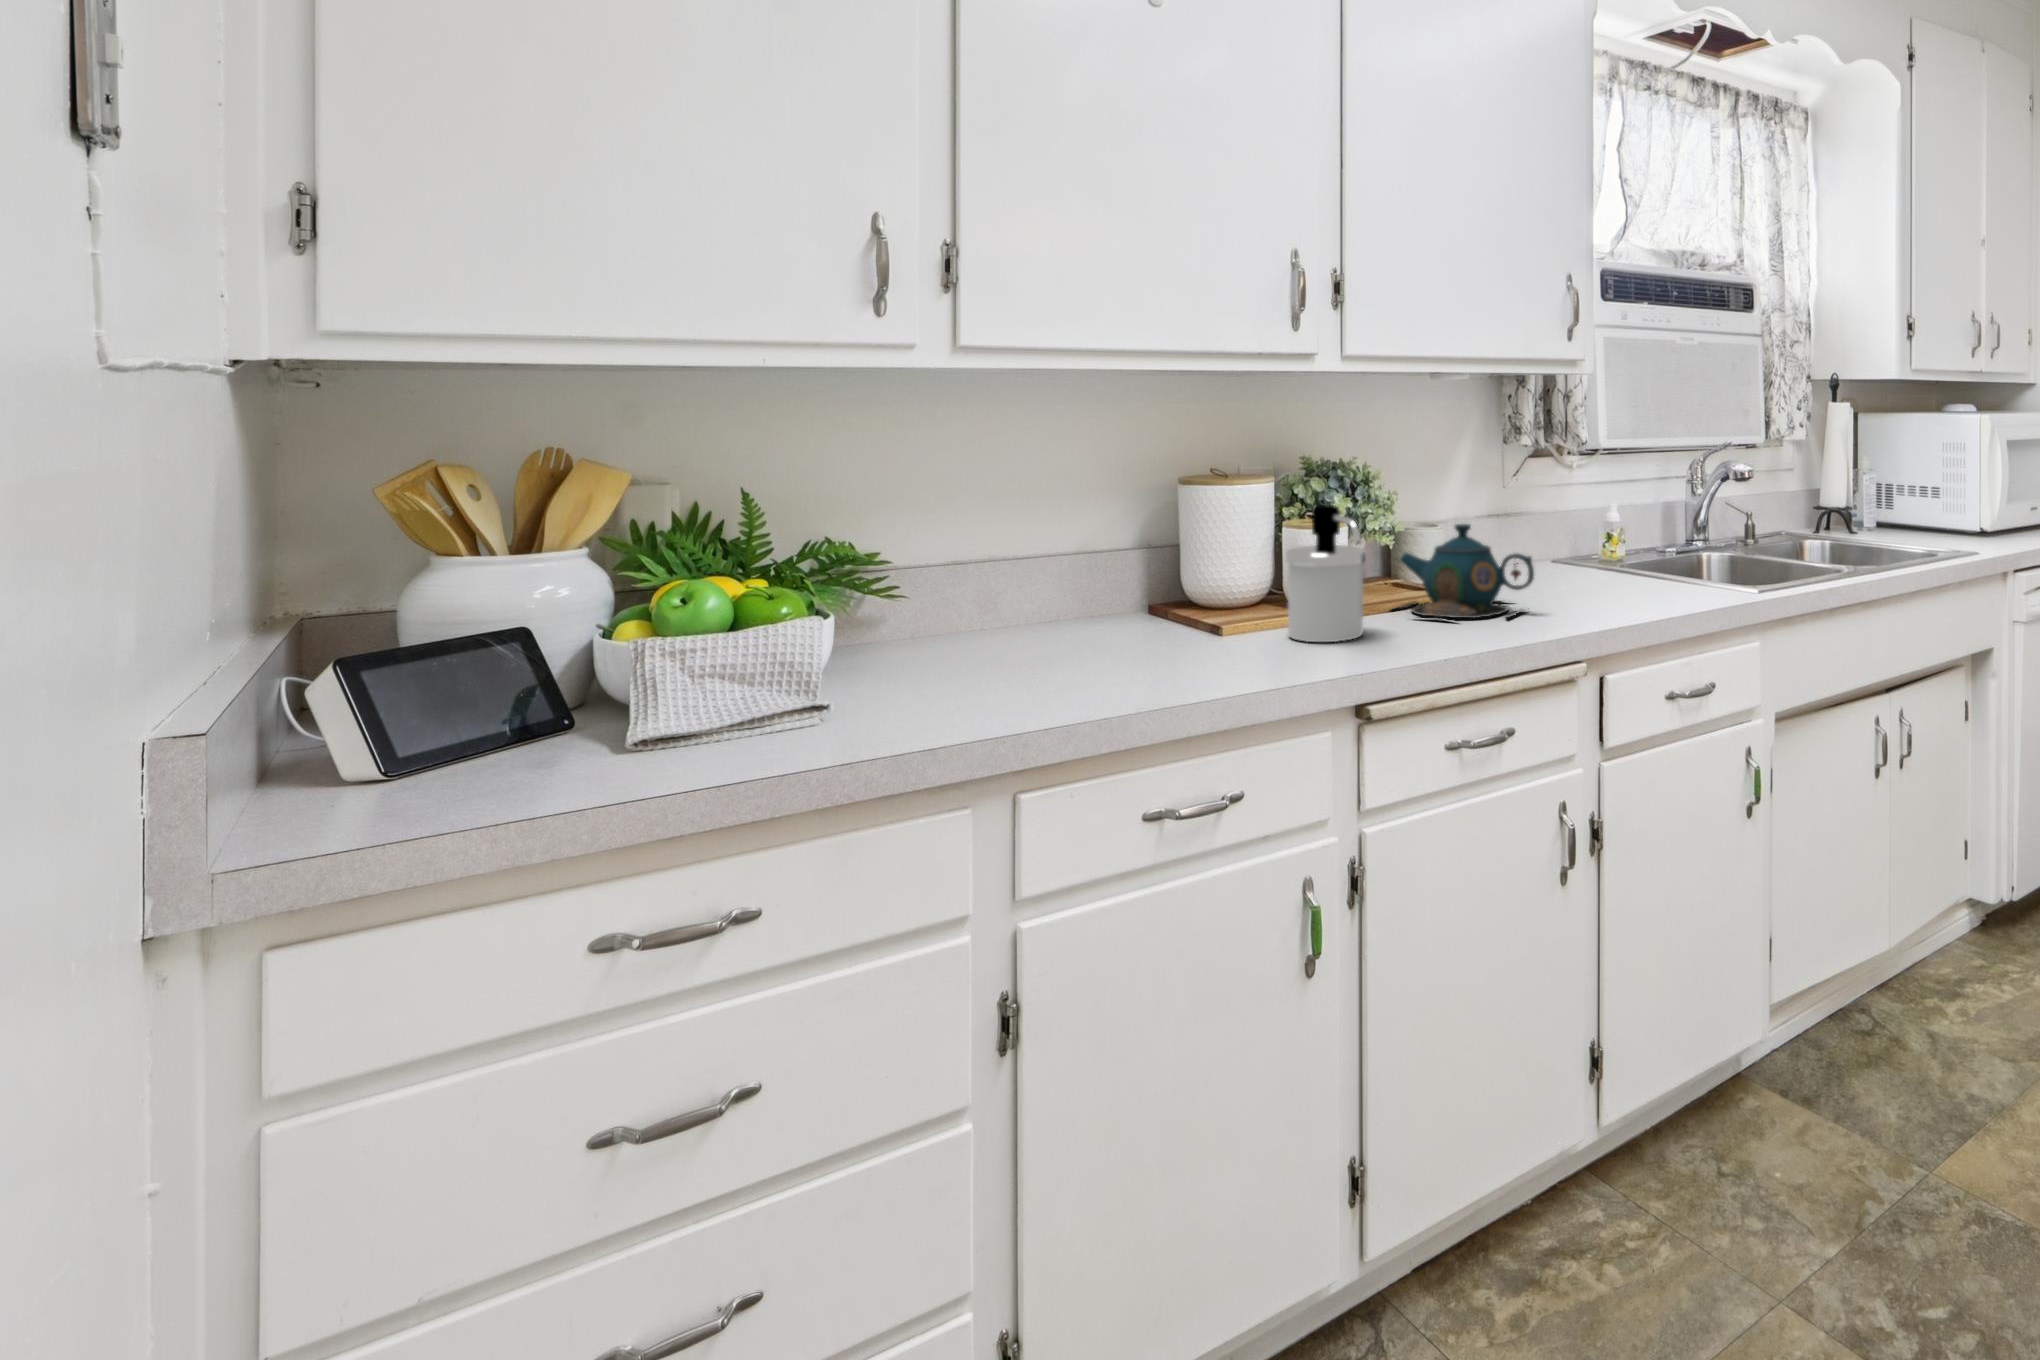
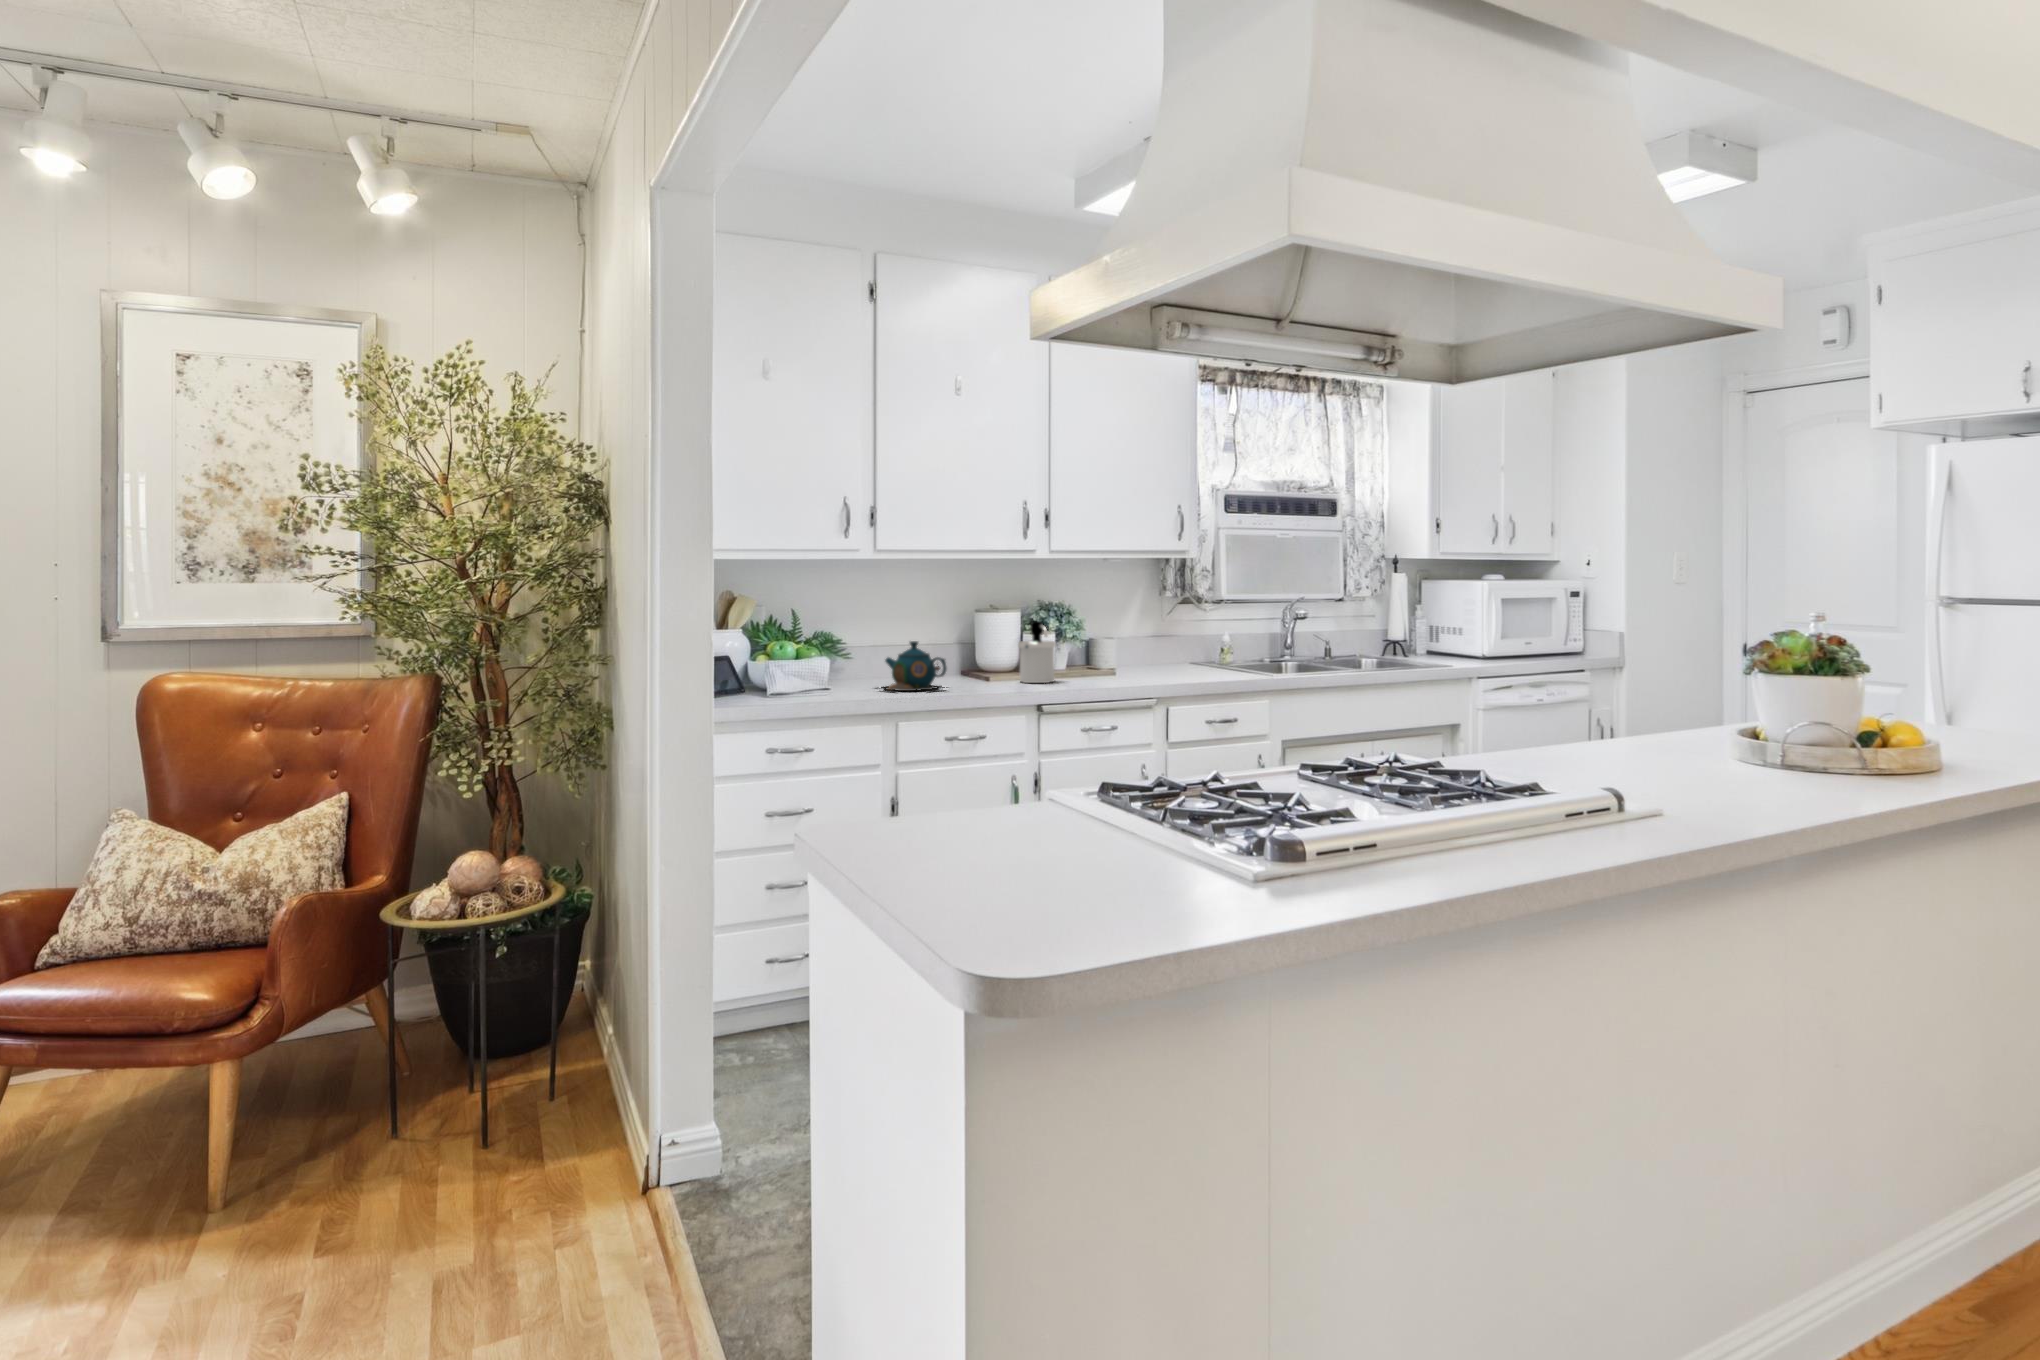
teapot: present [1399,524,1534,621] -> present [885,641,946,691]

